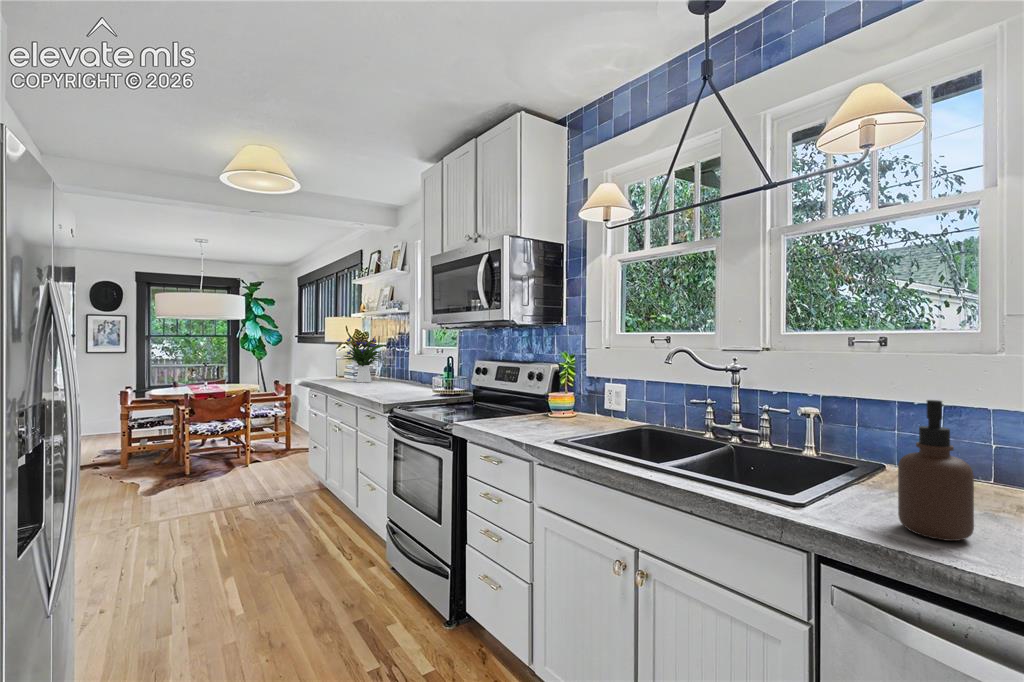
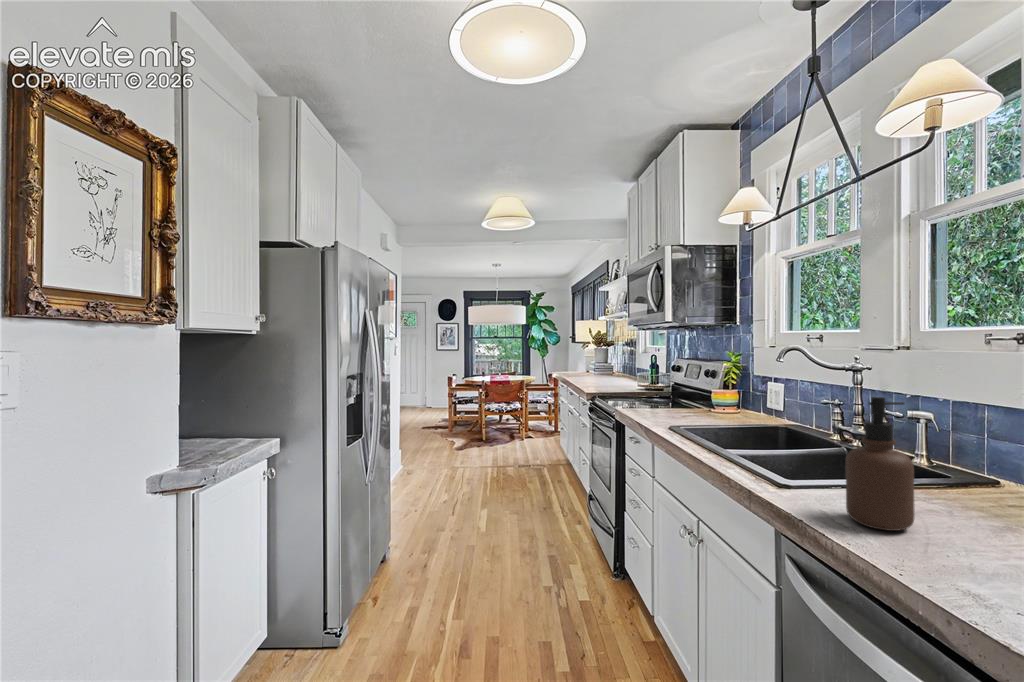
flower arrangement: present [344,335,386,382] -> none [581,334,619,376]

